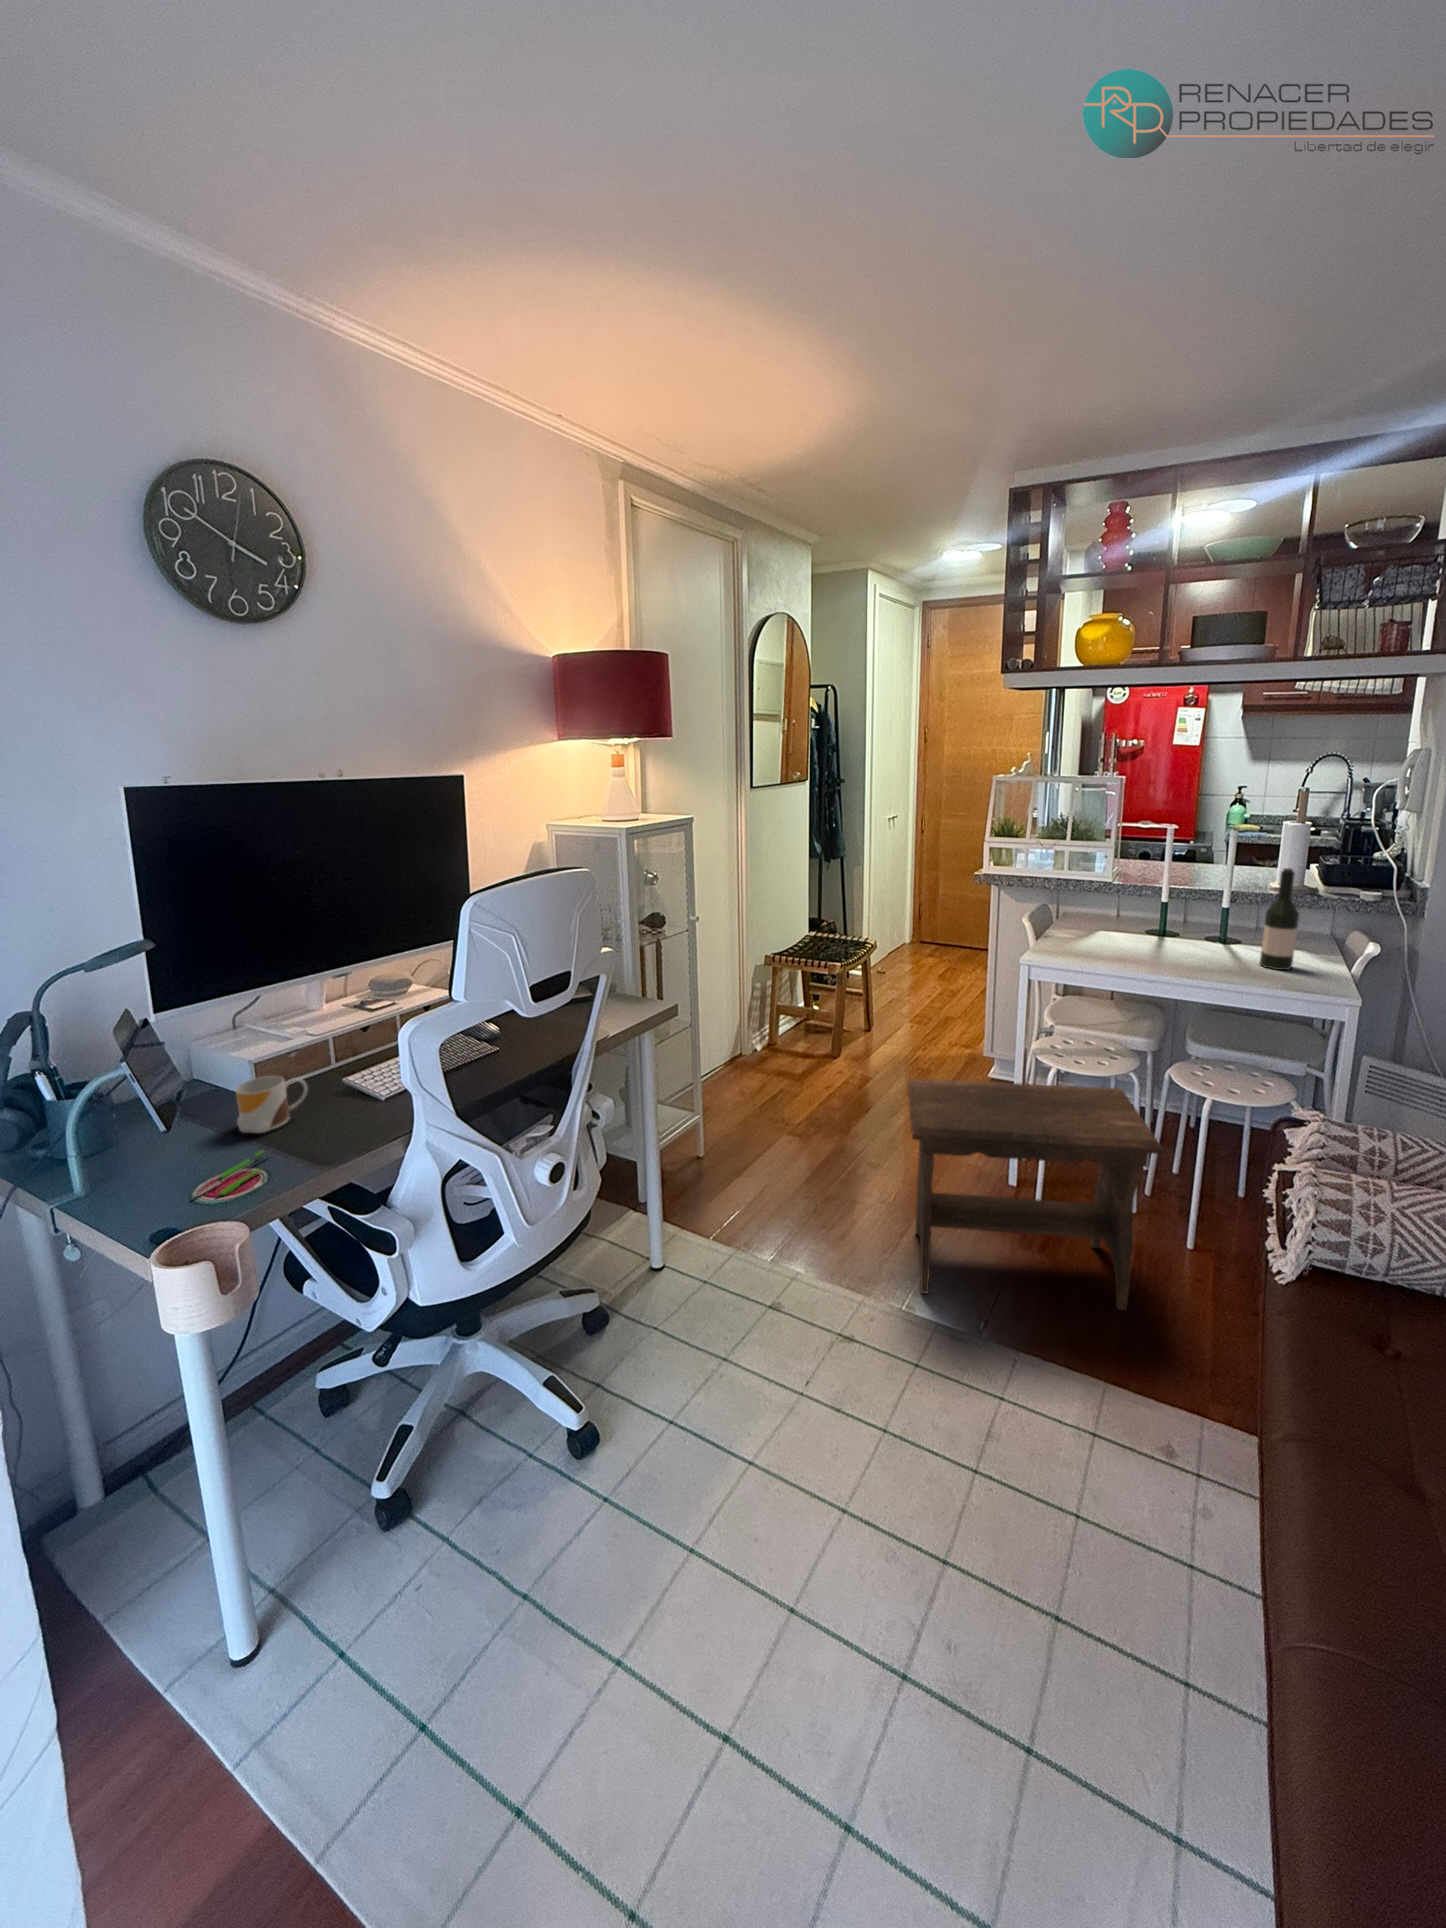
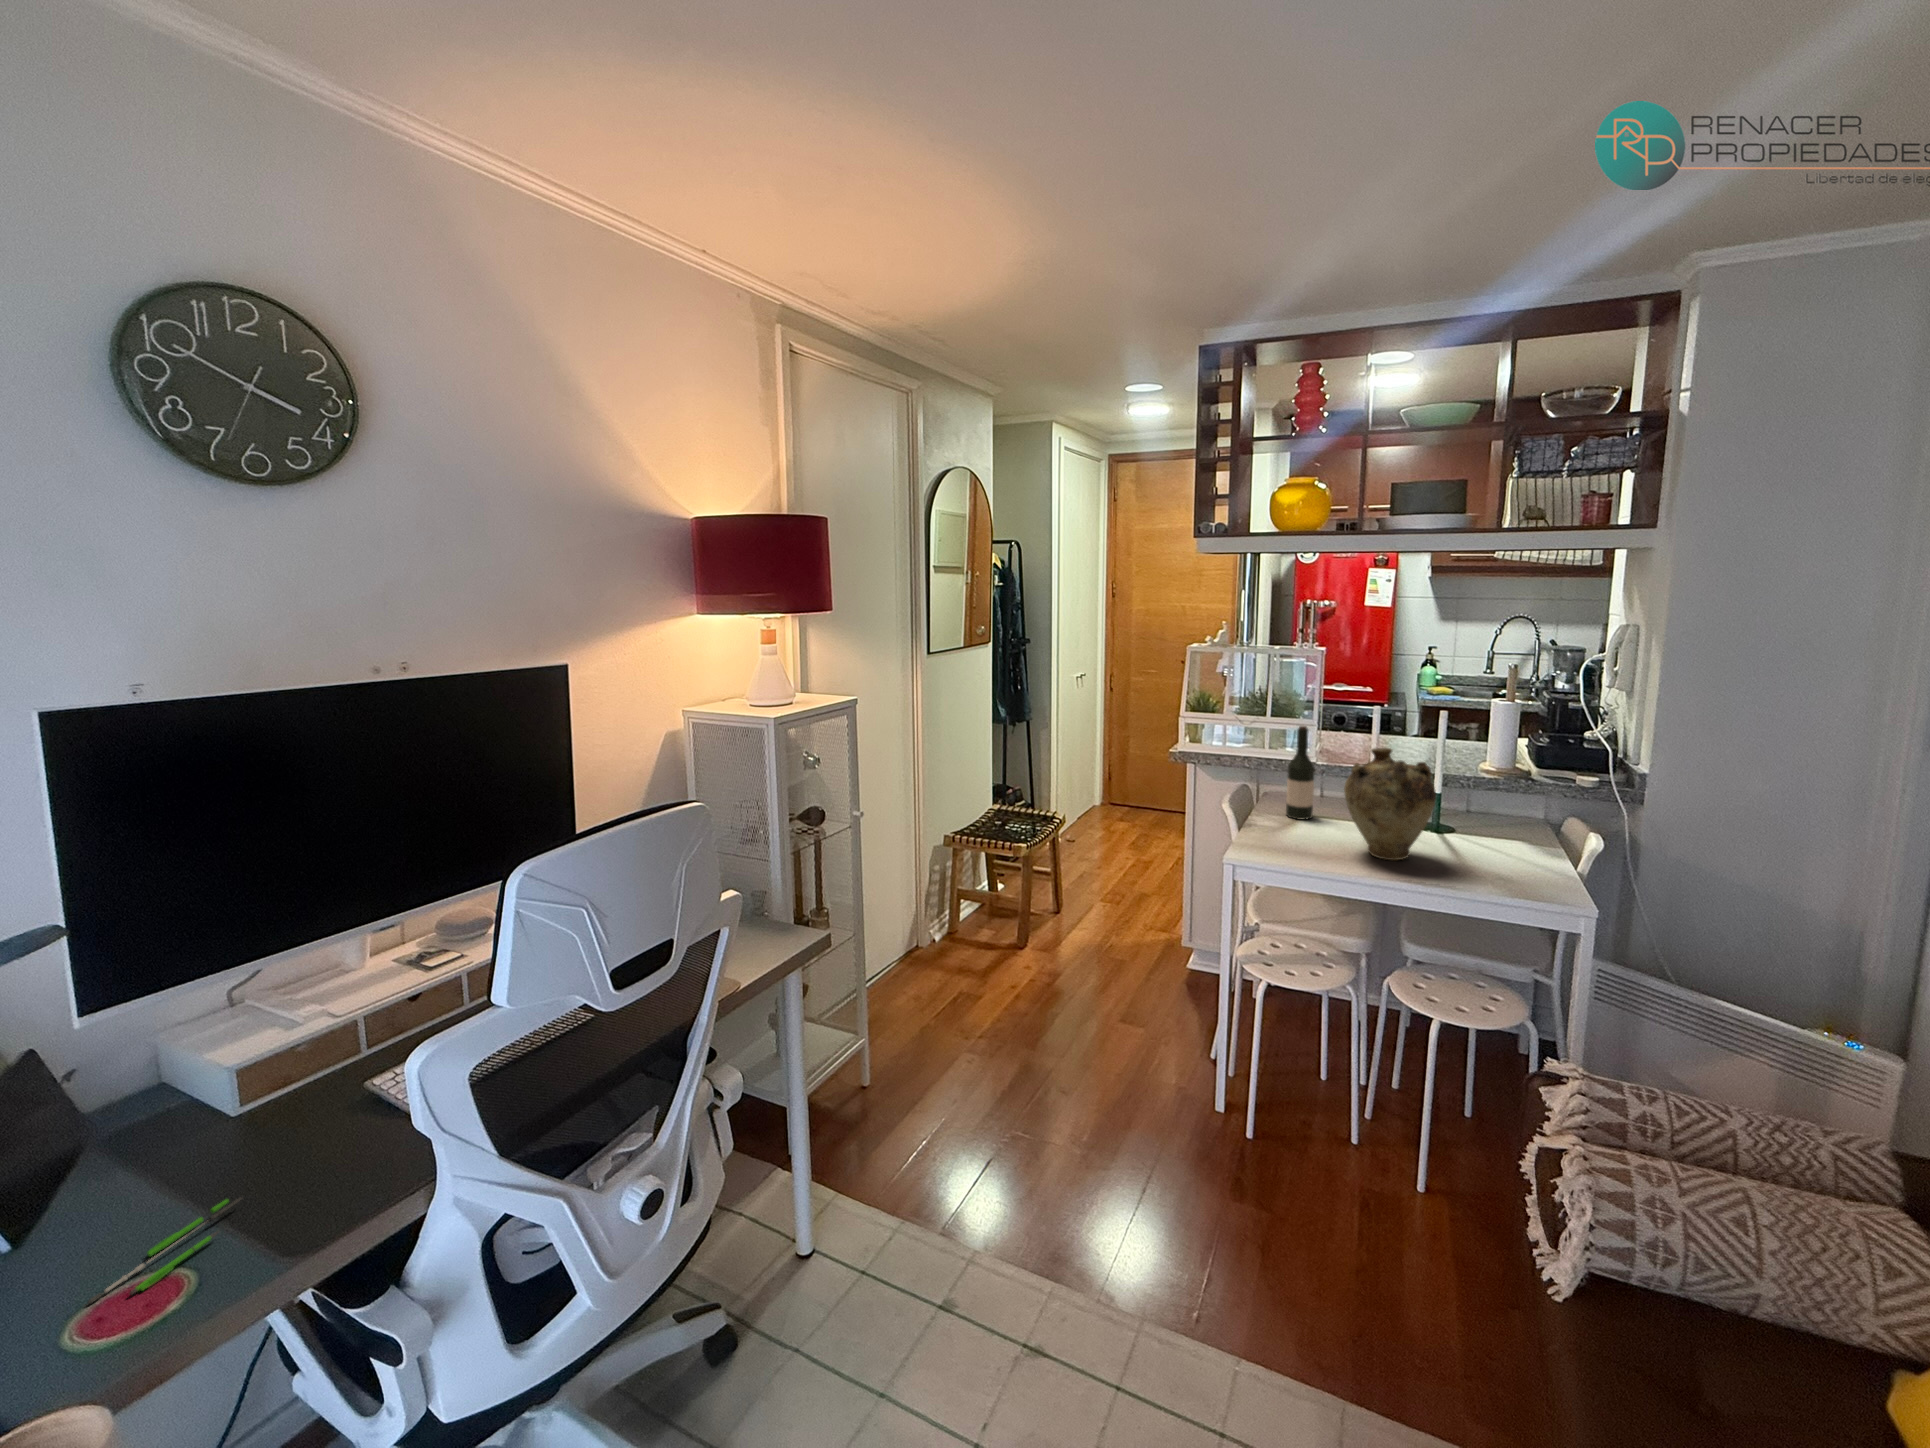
vase: none [1133,864,1219,965] -> present [1344,748,1436,861]
wine bottle: present [1260,868,1299,970] -> present [1286,726,1315,820]
mug: present [236,1076,307,1133] -> none [203,1076,316,1165]
footstool: present [907,1079,1164,1310] -> none [1102,1003,1398,1285]

